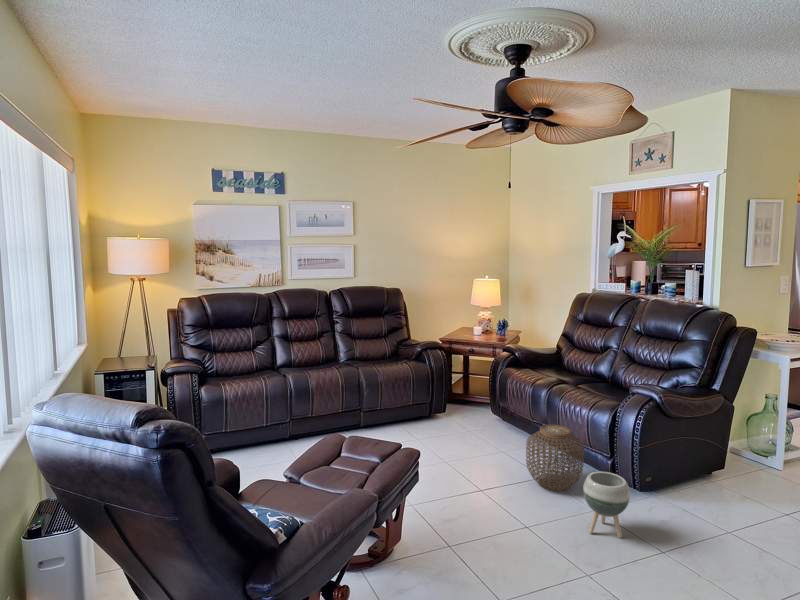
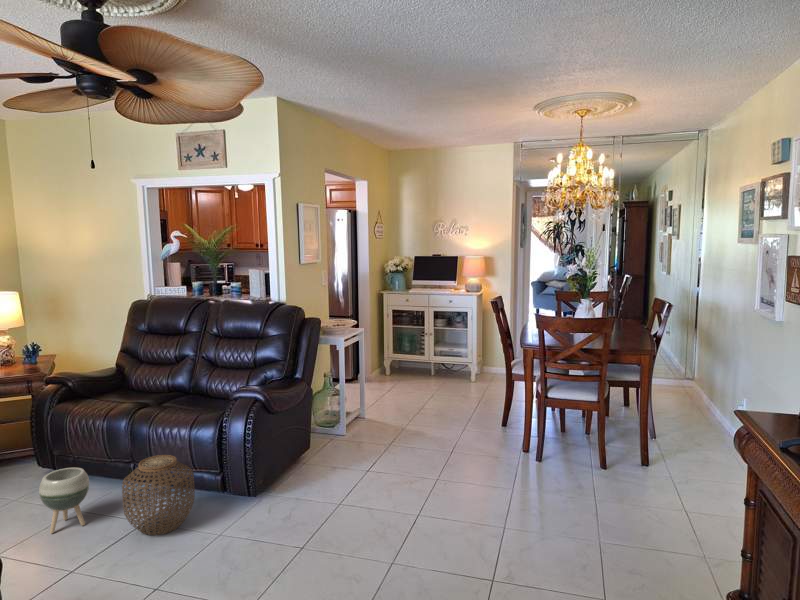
planter: present [583,472,630,538] -> present [39,468,89,534]

